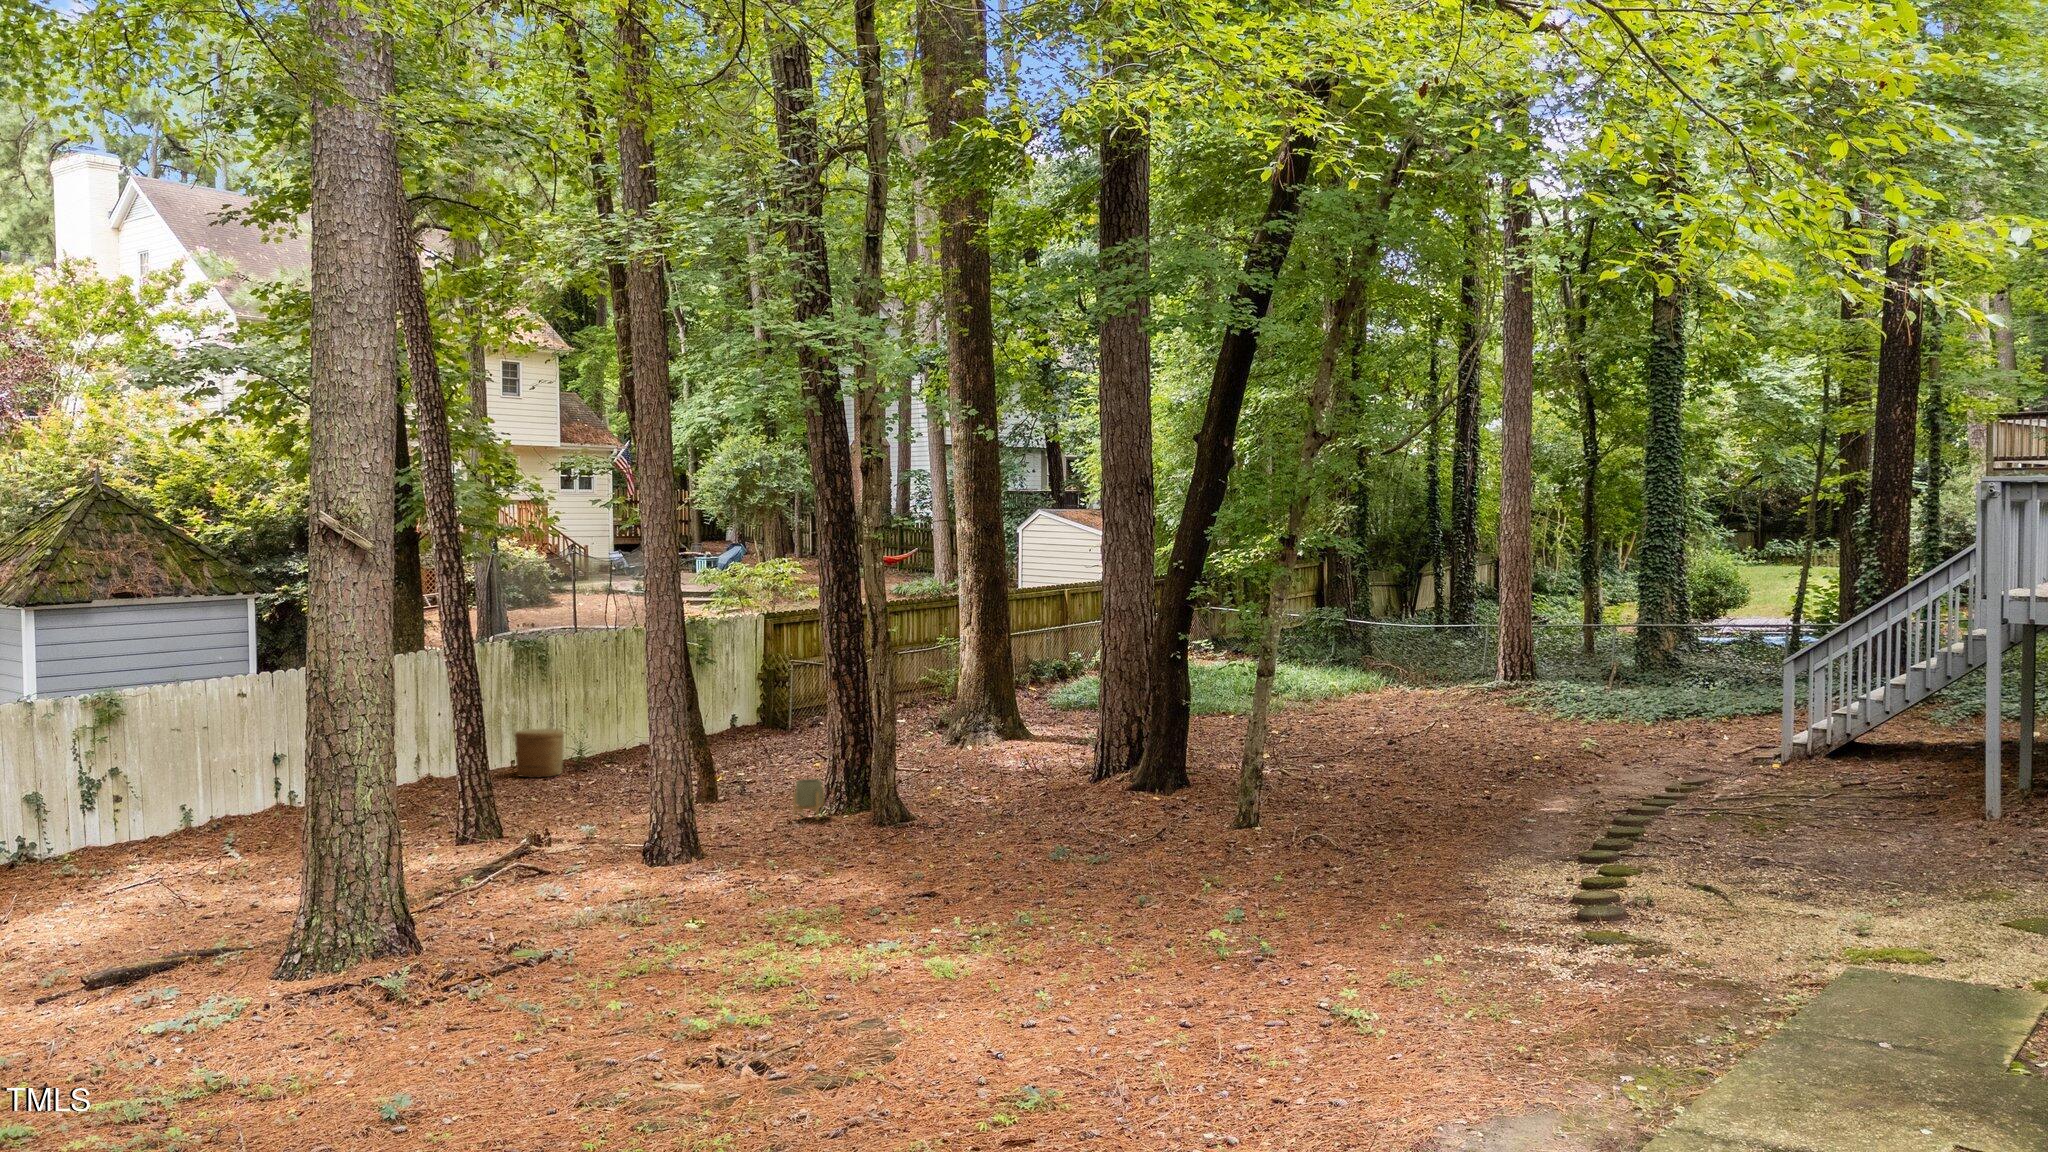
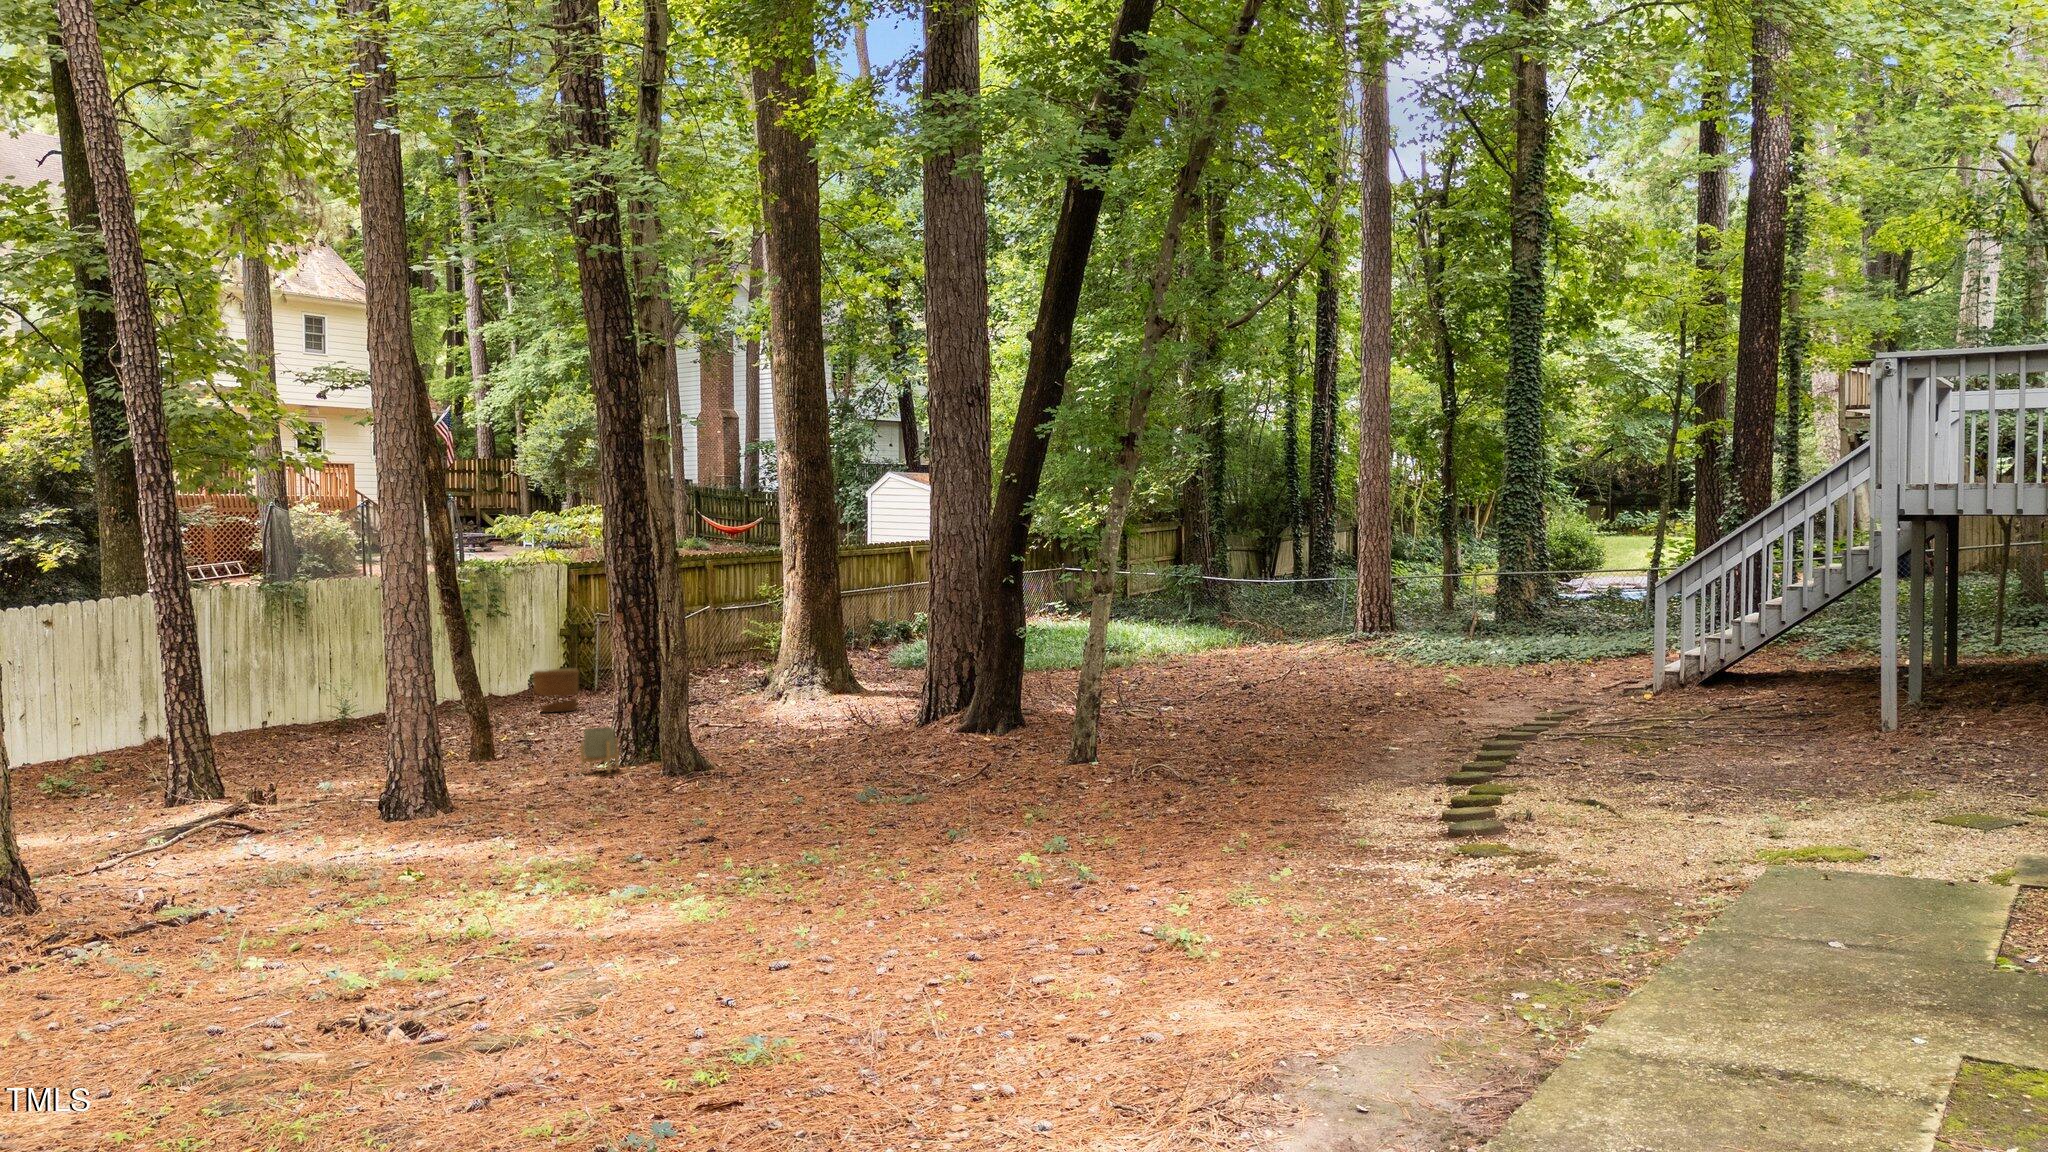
basket: present [515,728,564,778] -> present [533,668,579,712]

